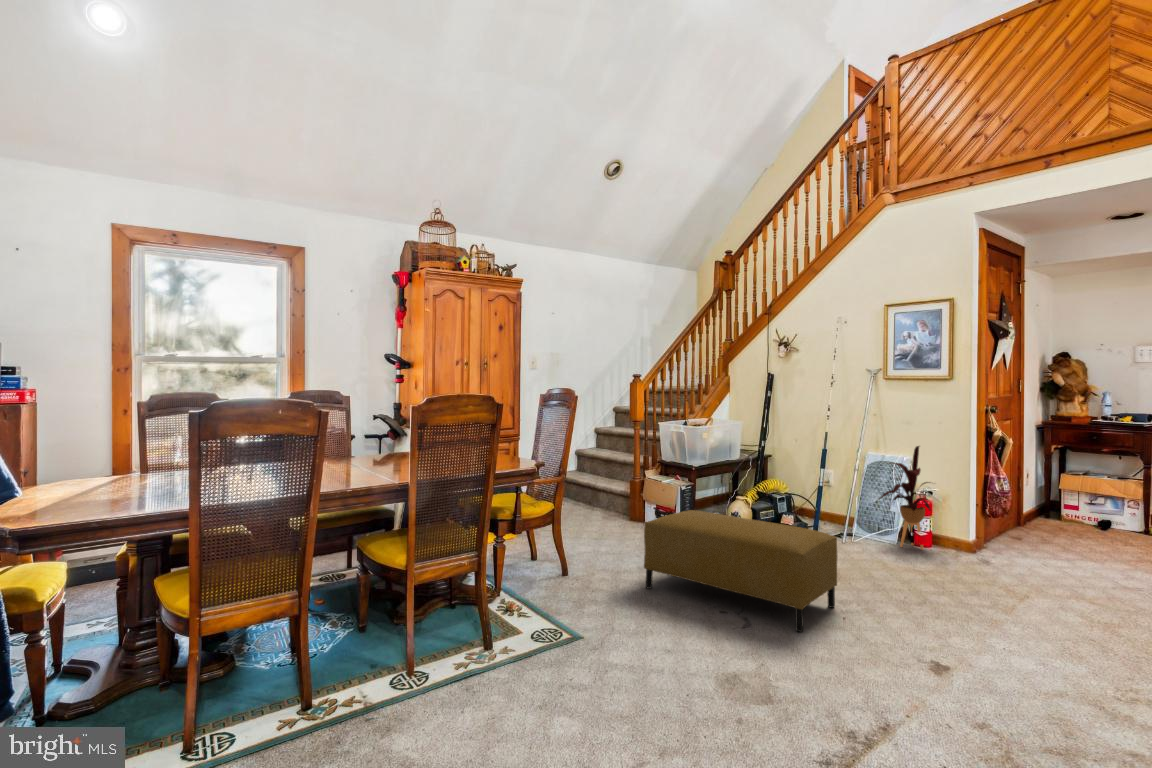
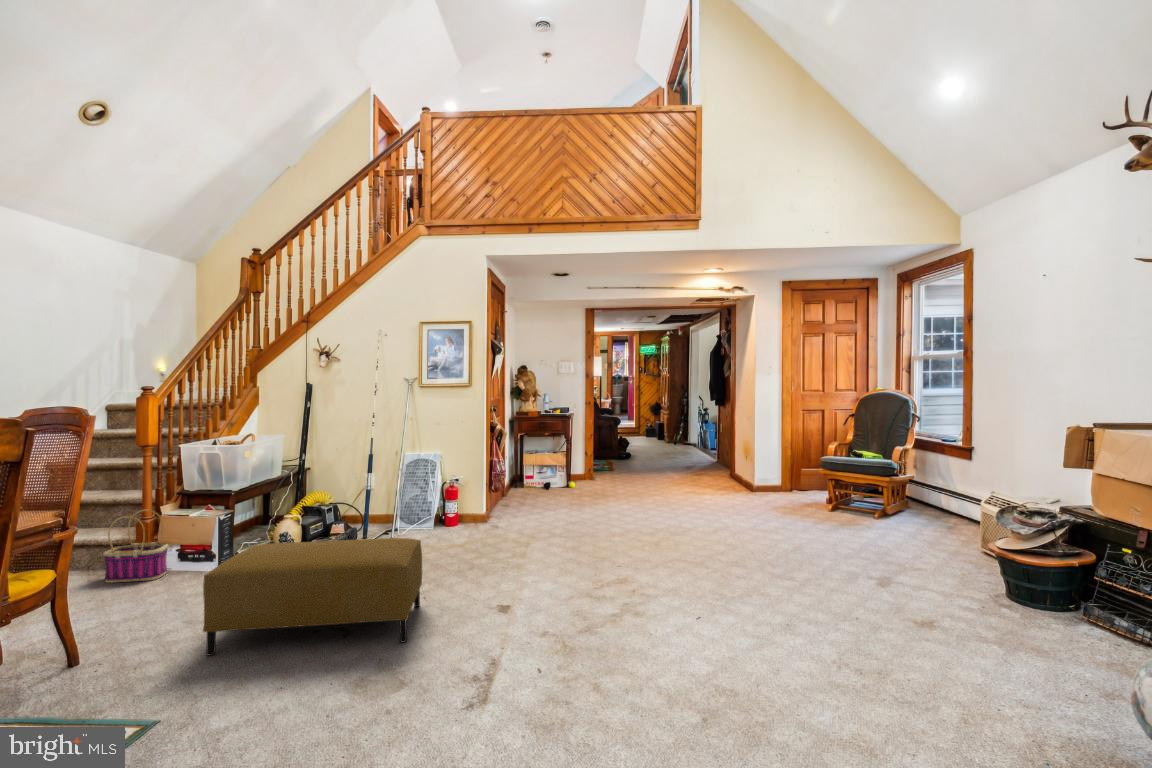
house plant: present [879,446,930,550] -> none [421,444,466,532]
basket: none [609,472,649,528] -> present [103,510,168,583]

